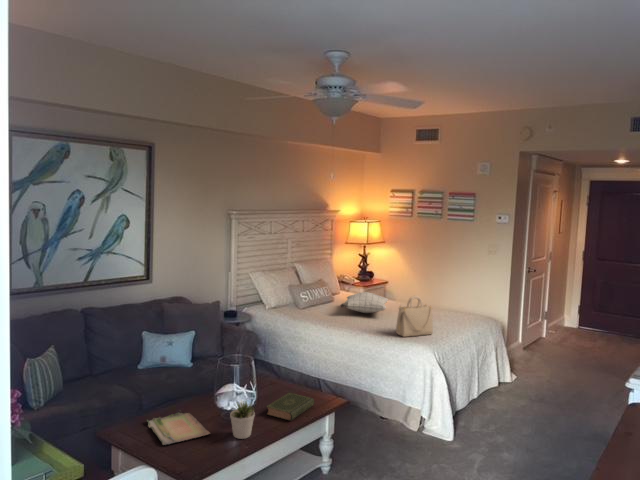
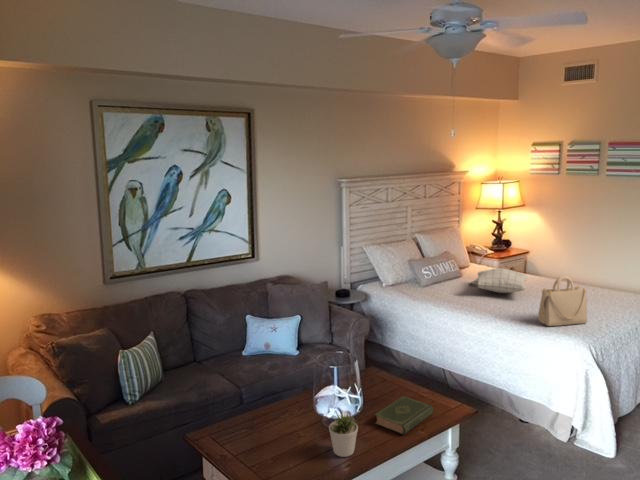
tray: present [147,413,210,445] -> none [240,412,308,459]

